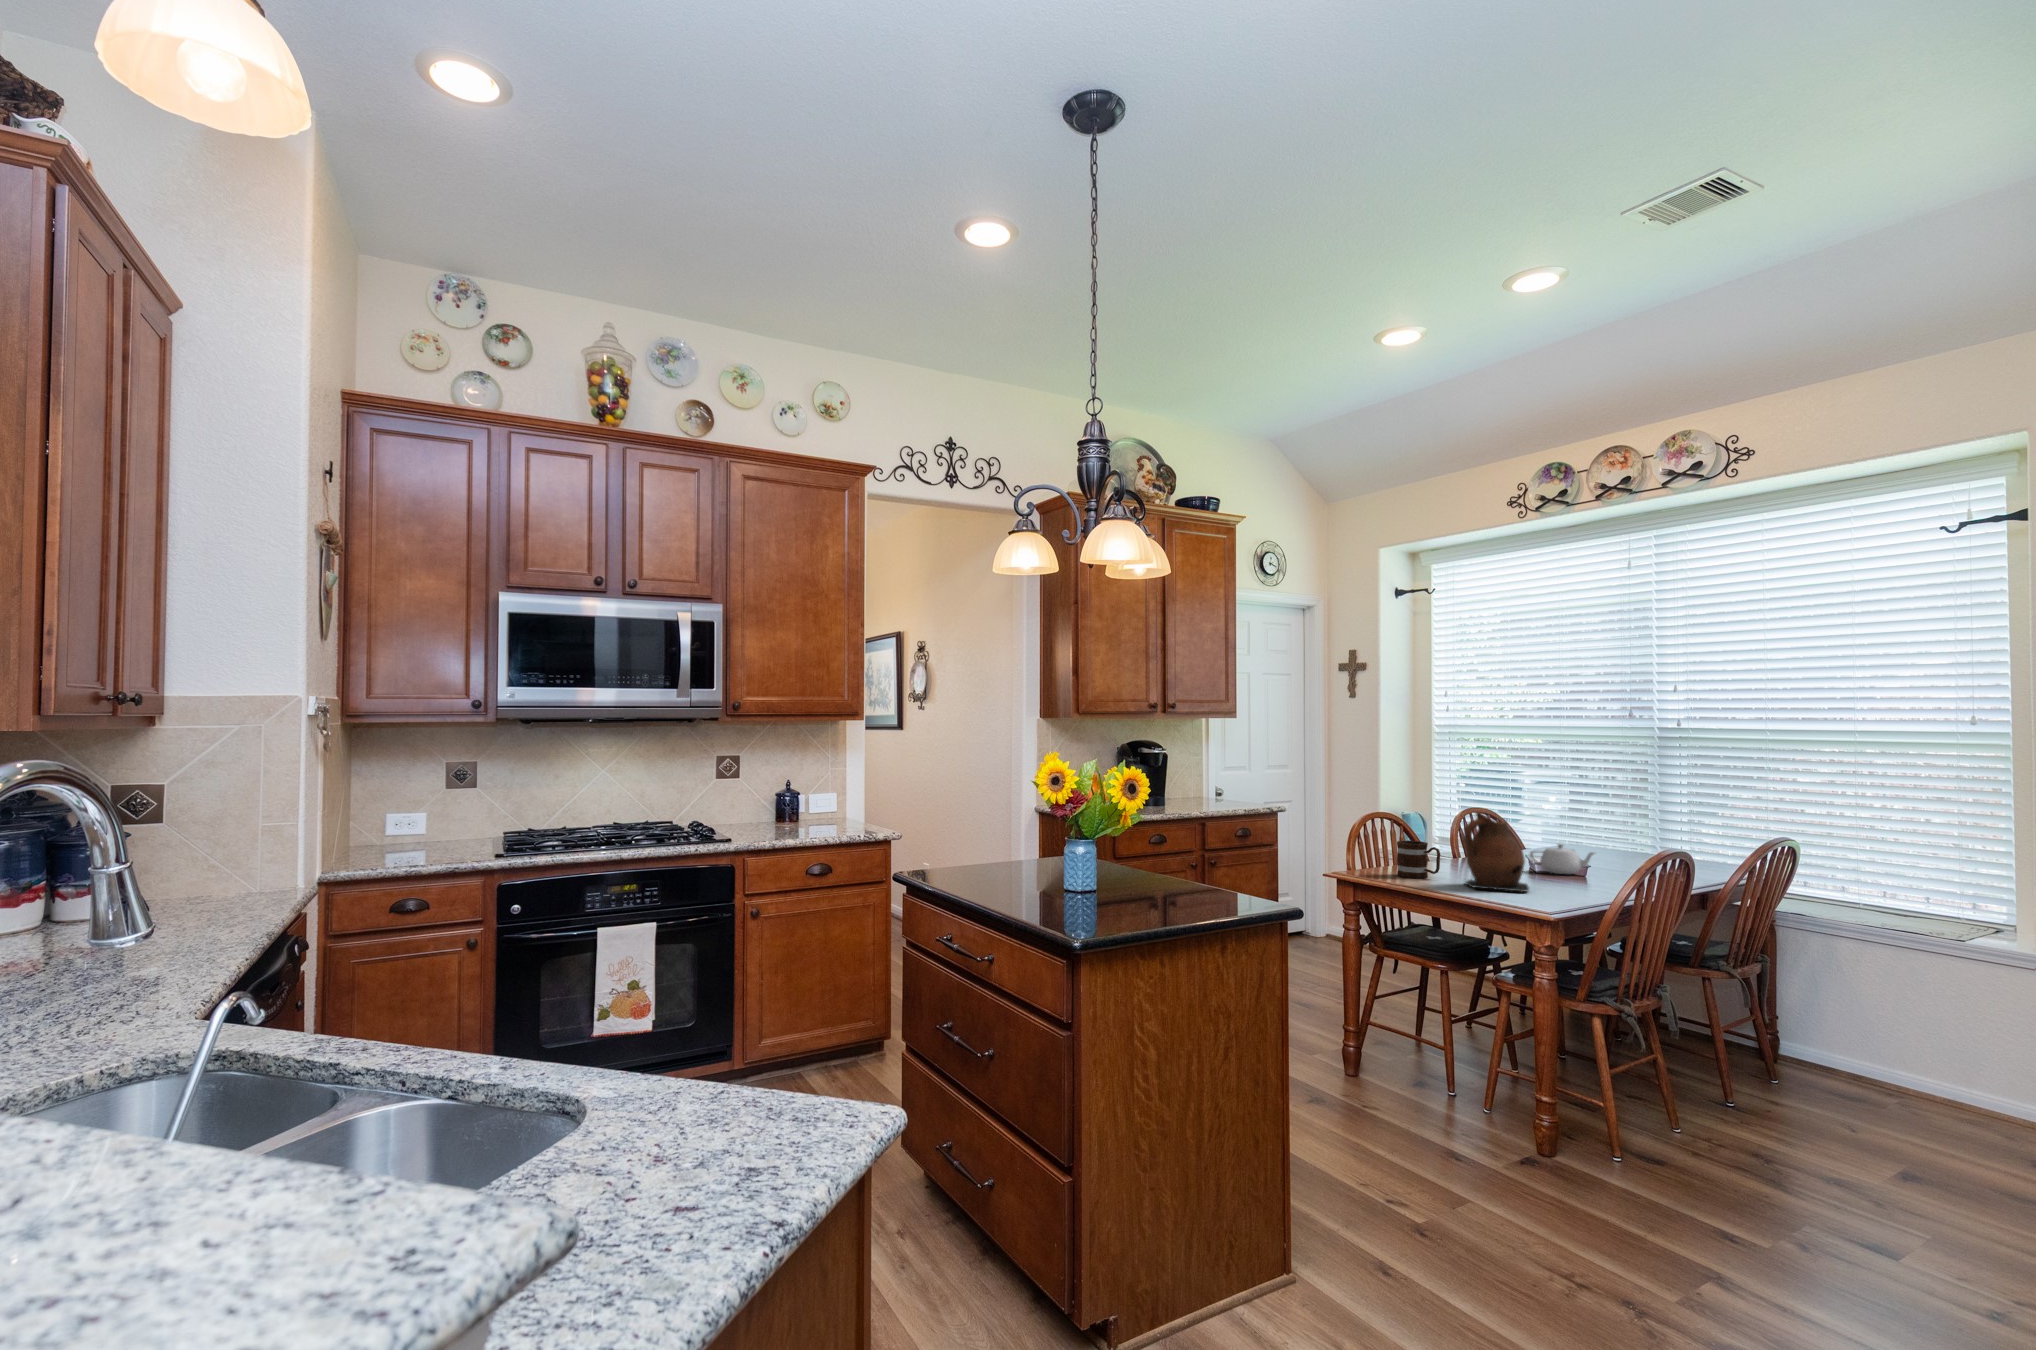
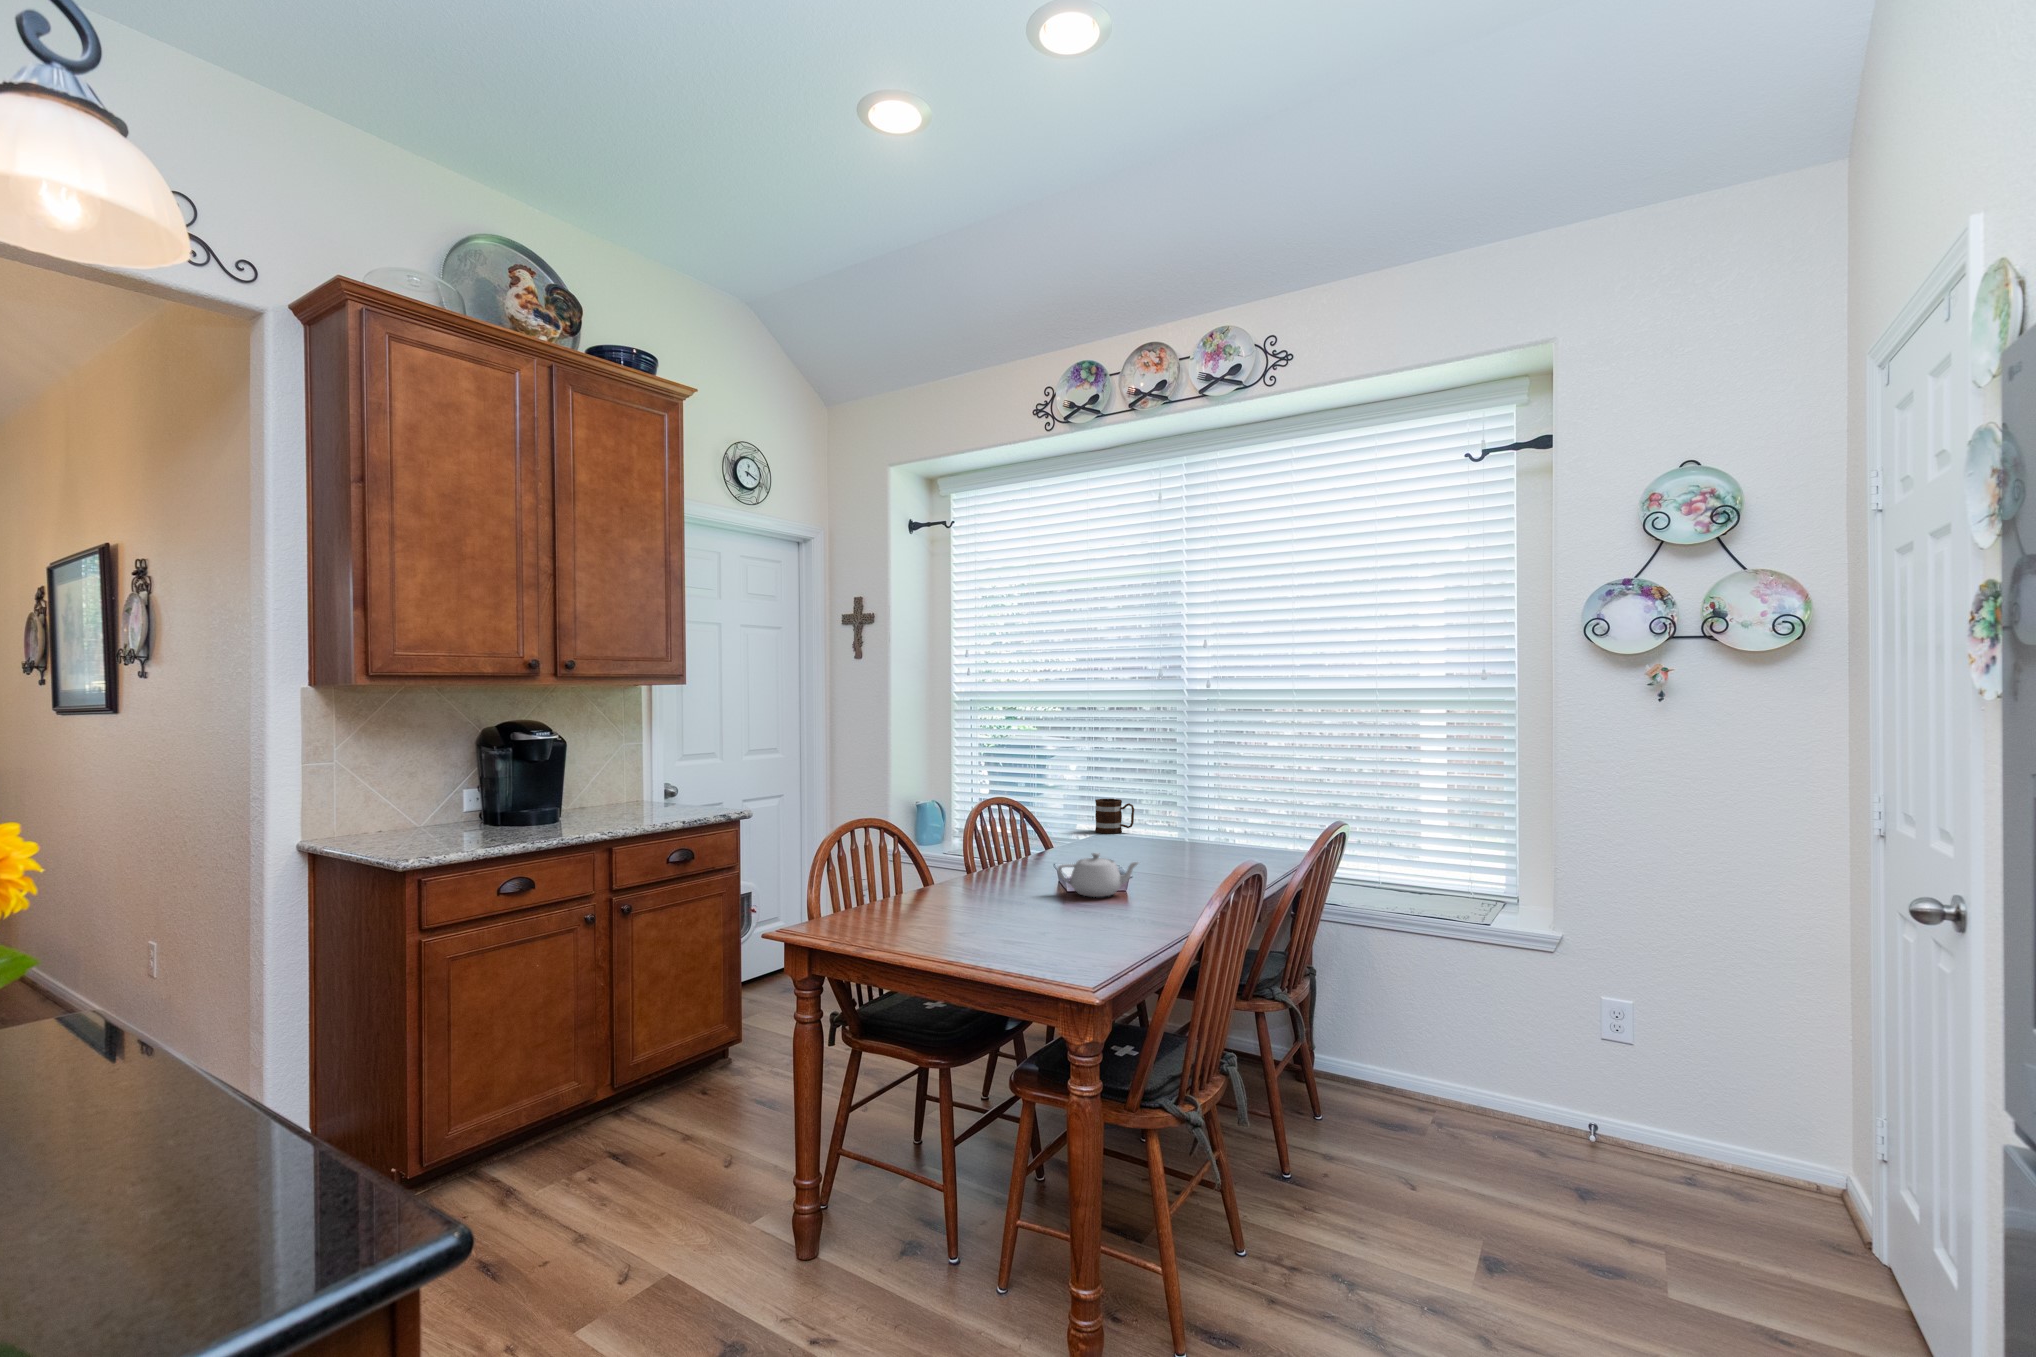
ceramic pitcher: present [1464,813,1529,892] -> none [965,827,1061,955]
mug: present [1397,841,1440,878] -> present [1095,799,1134,834]

